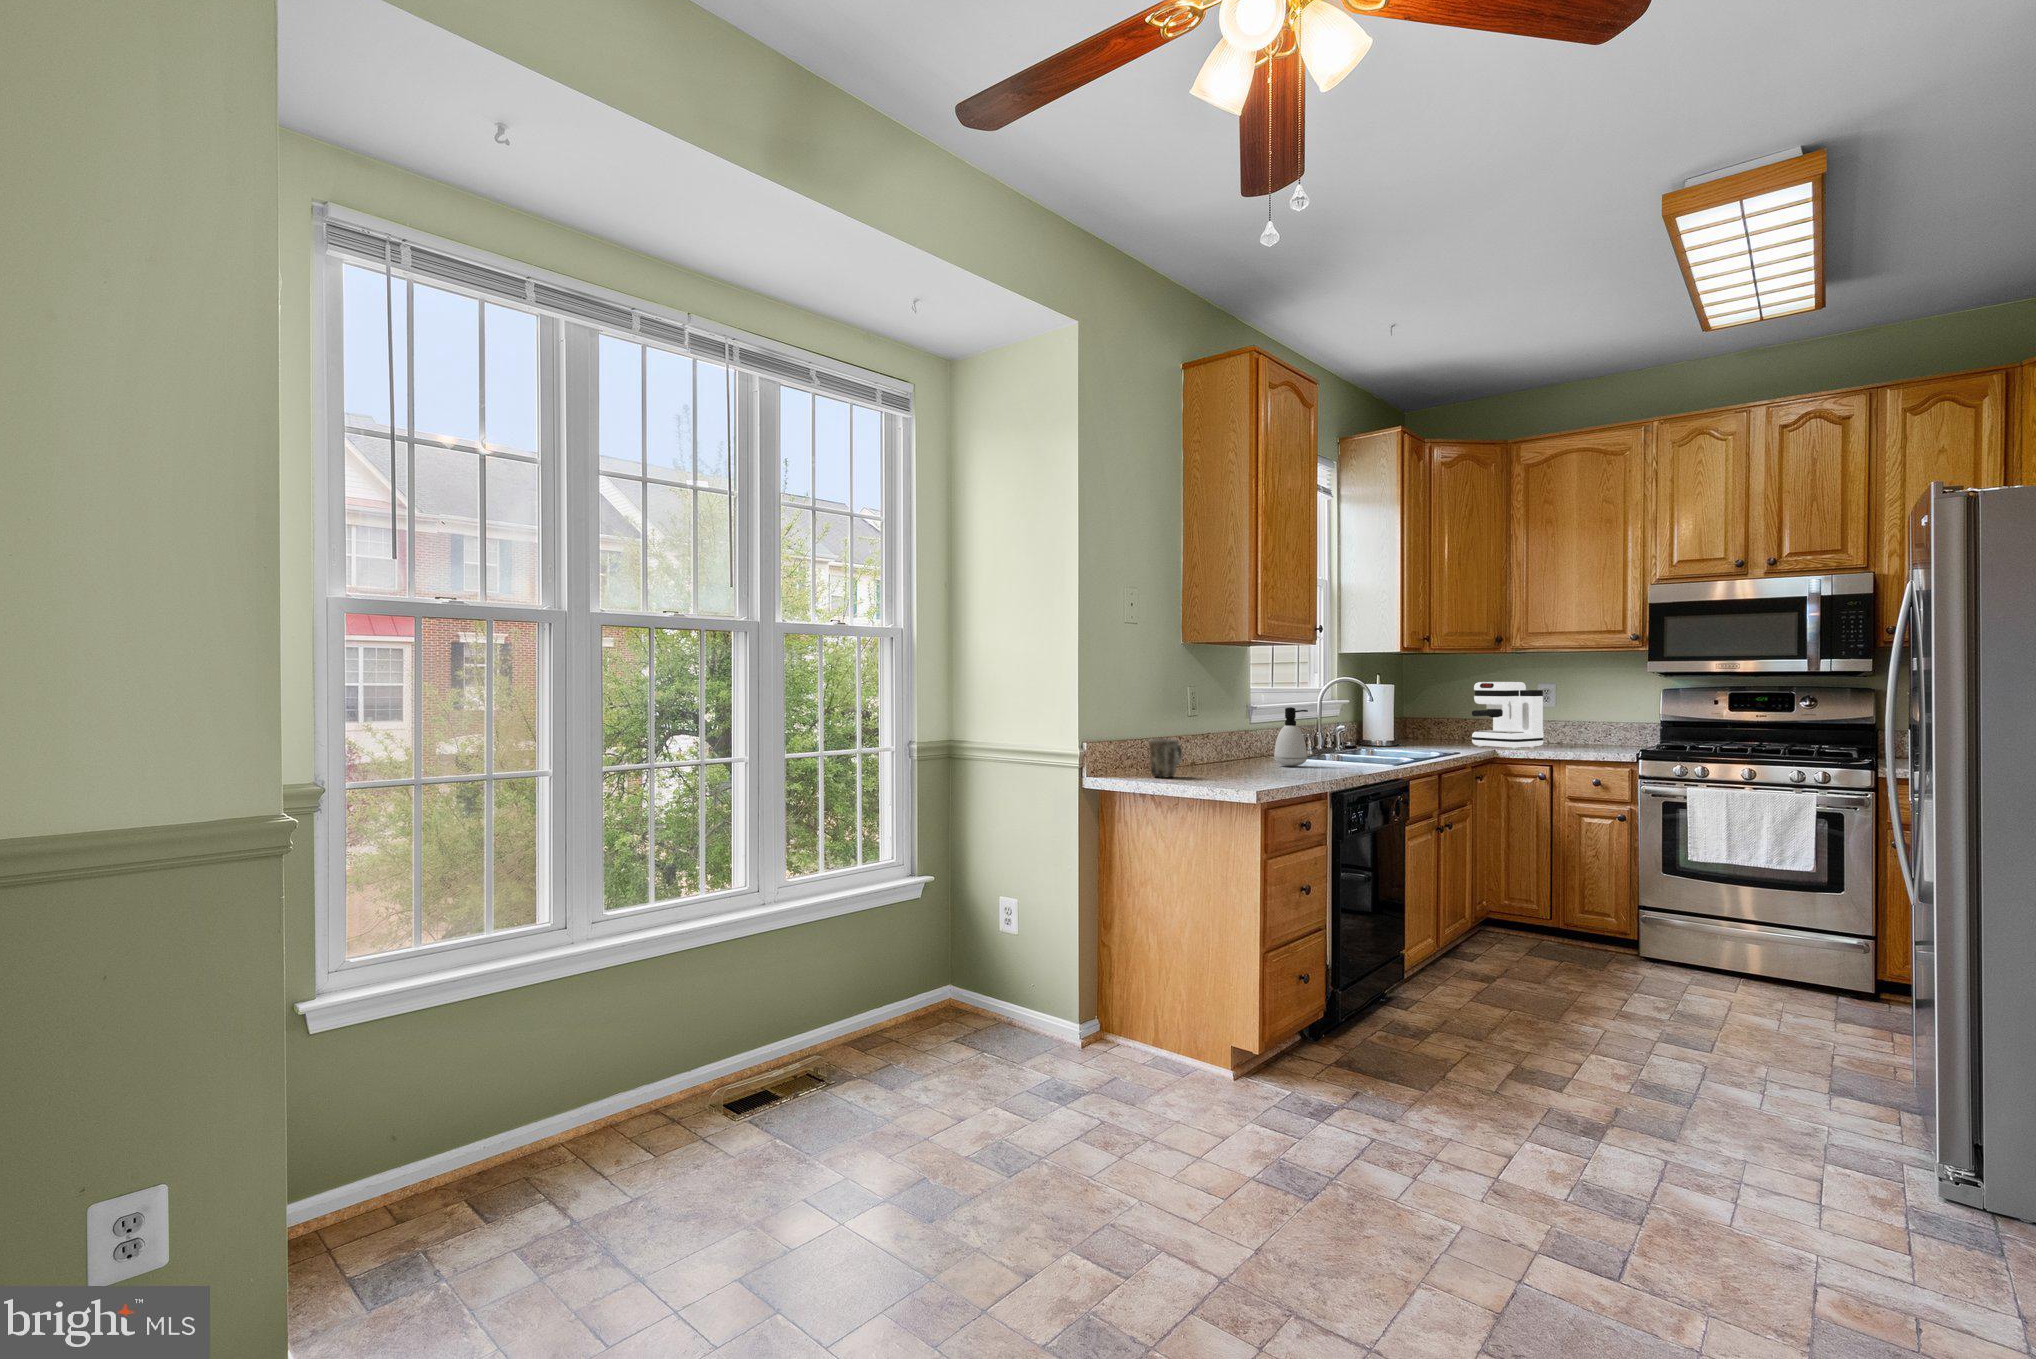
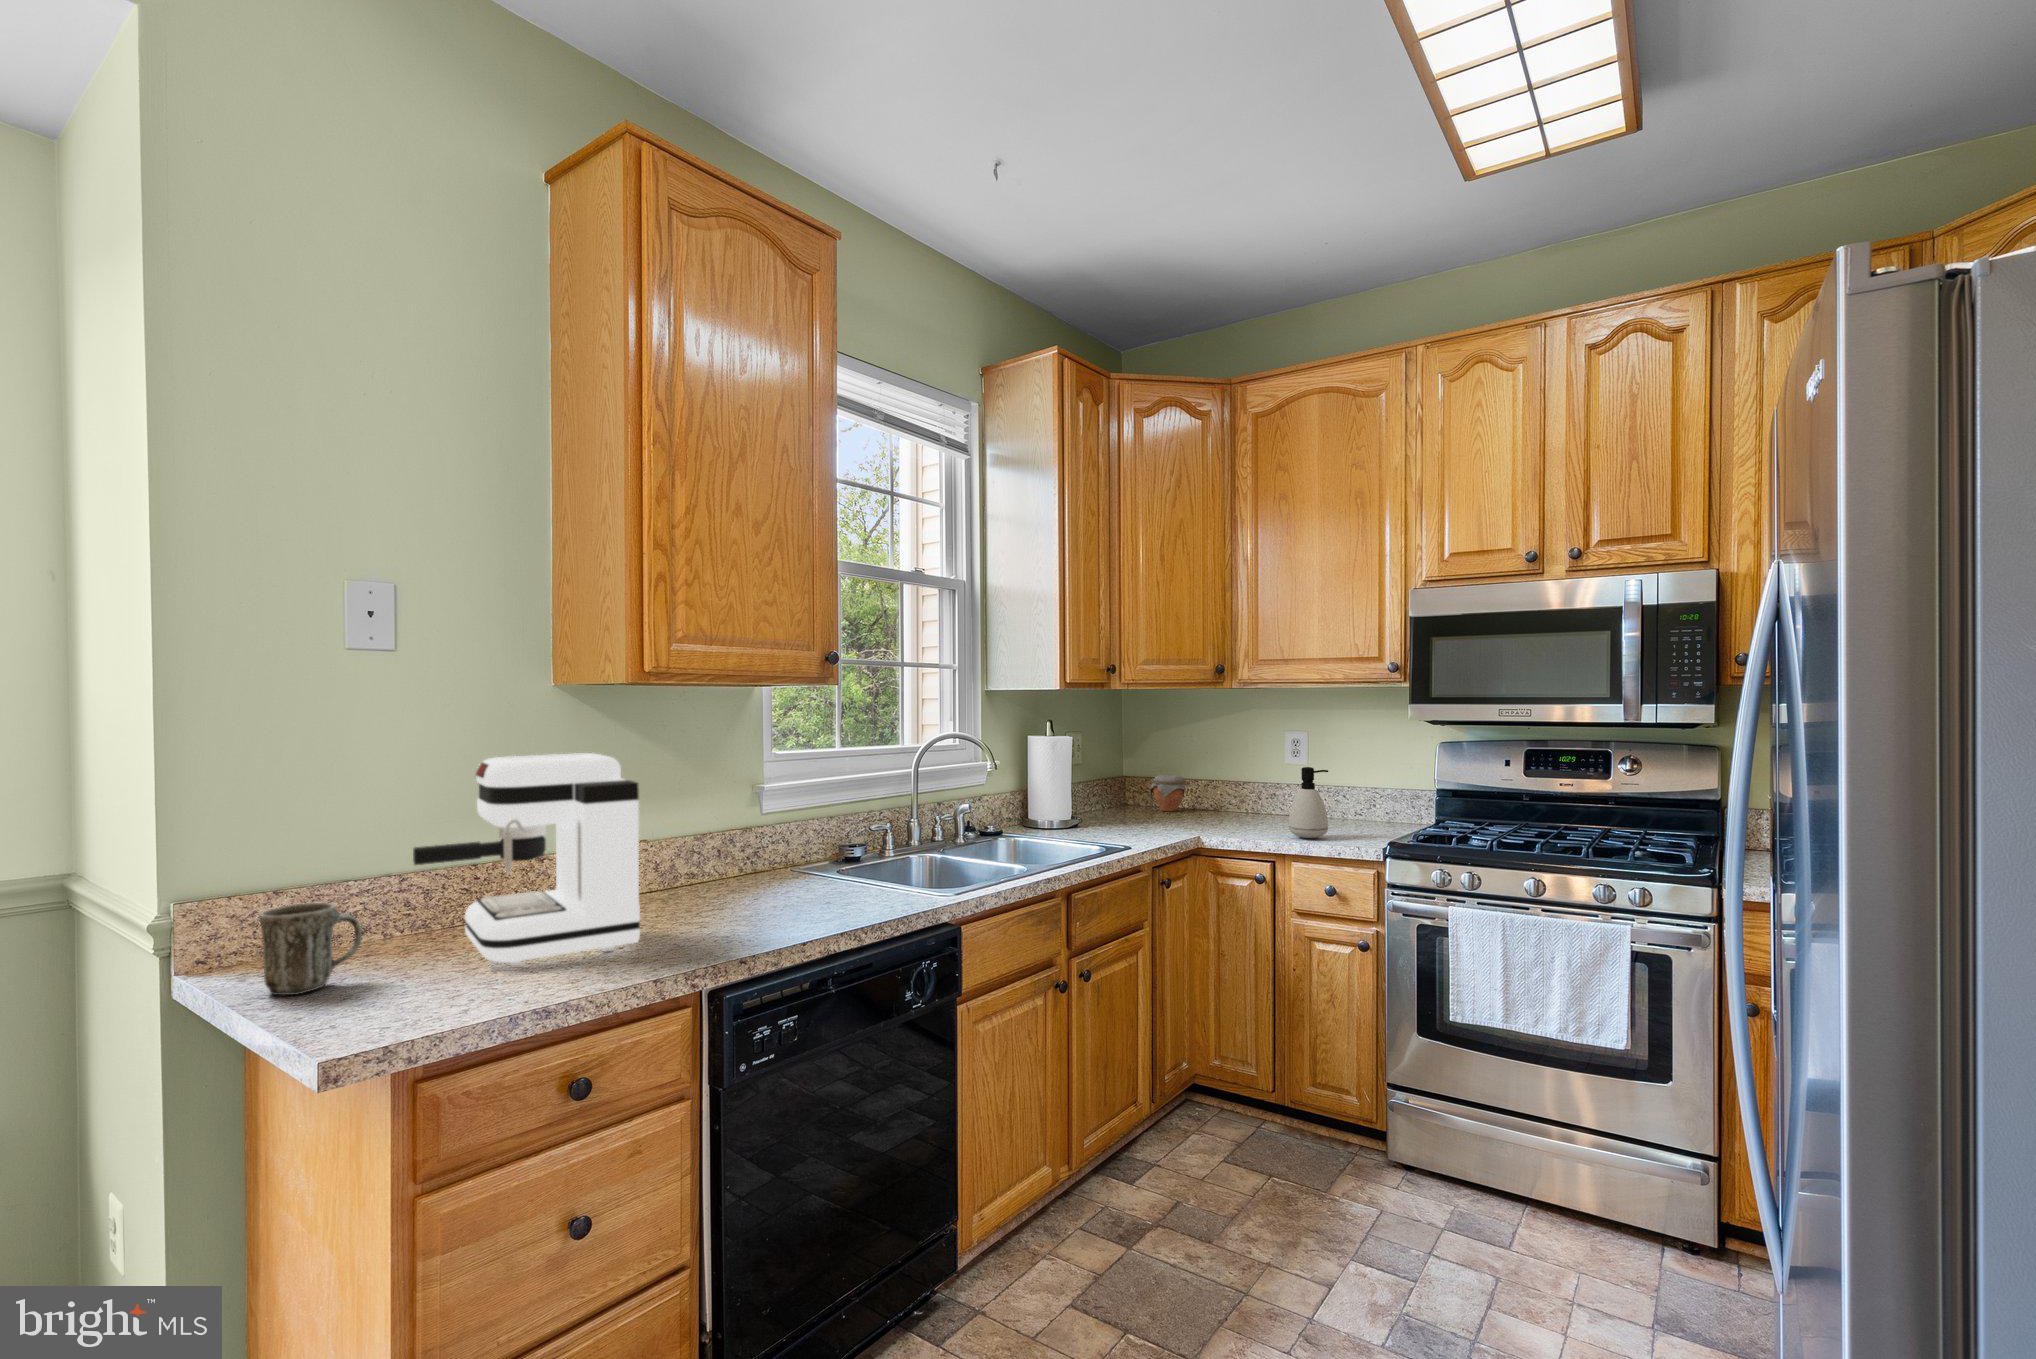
coffee maker: present [1472,682,1544,749] -> present [413,753,640,966]
soap dispenser: present [1274,707,1308,766] -> present [1289,767,1328,838]
jar: none [1434,718,1462,743] -> present [1150,775,1186,811]

